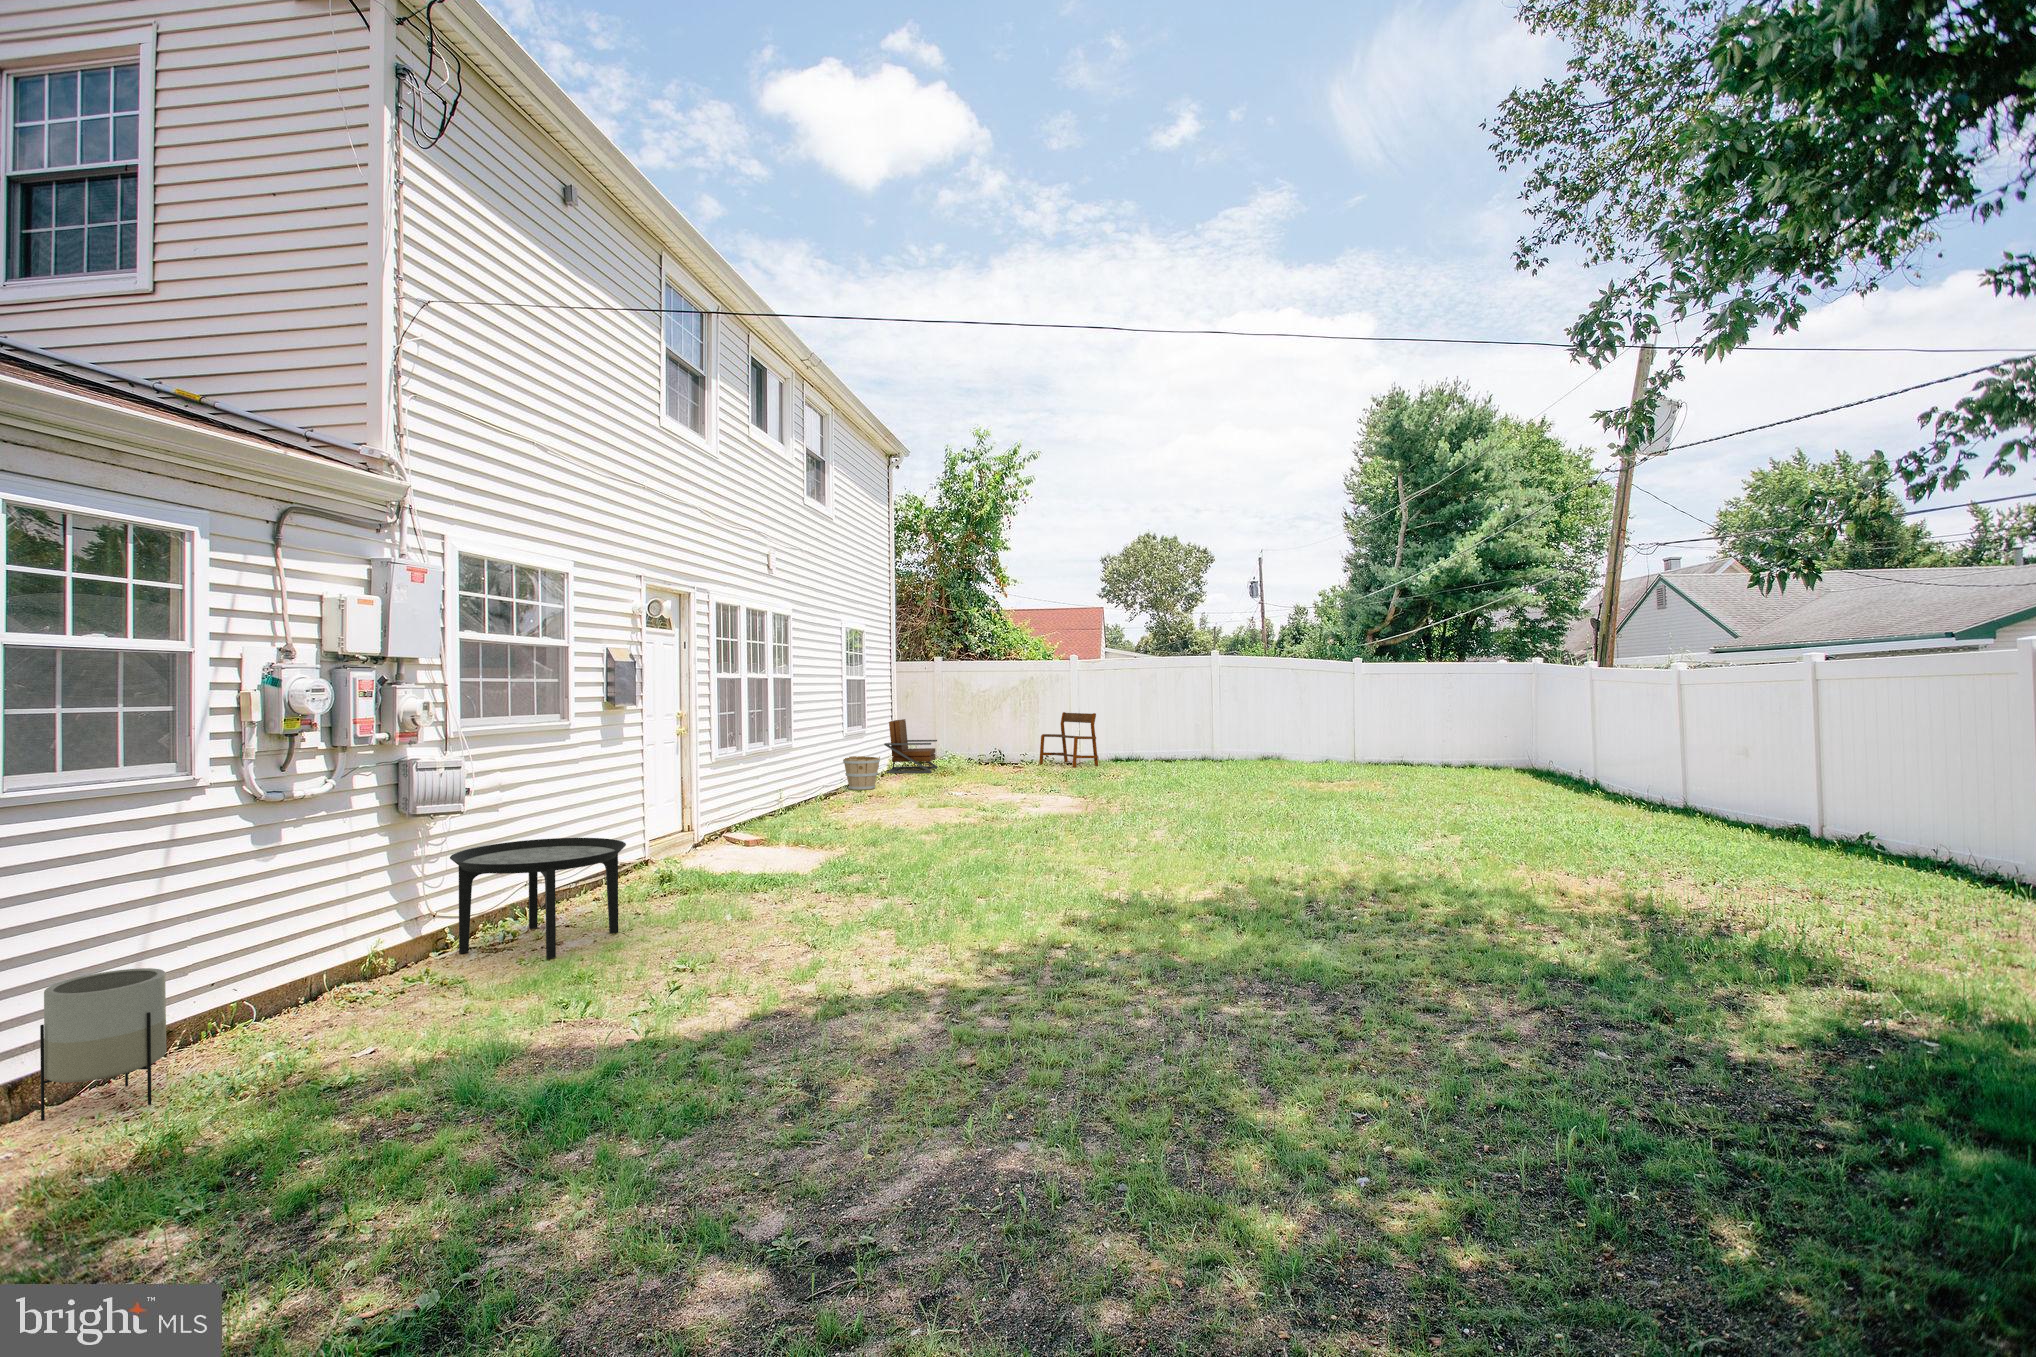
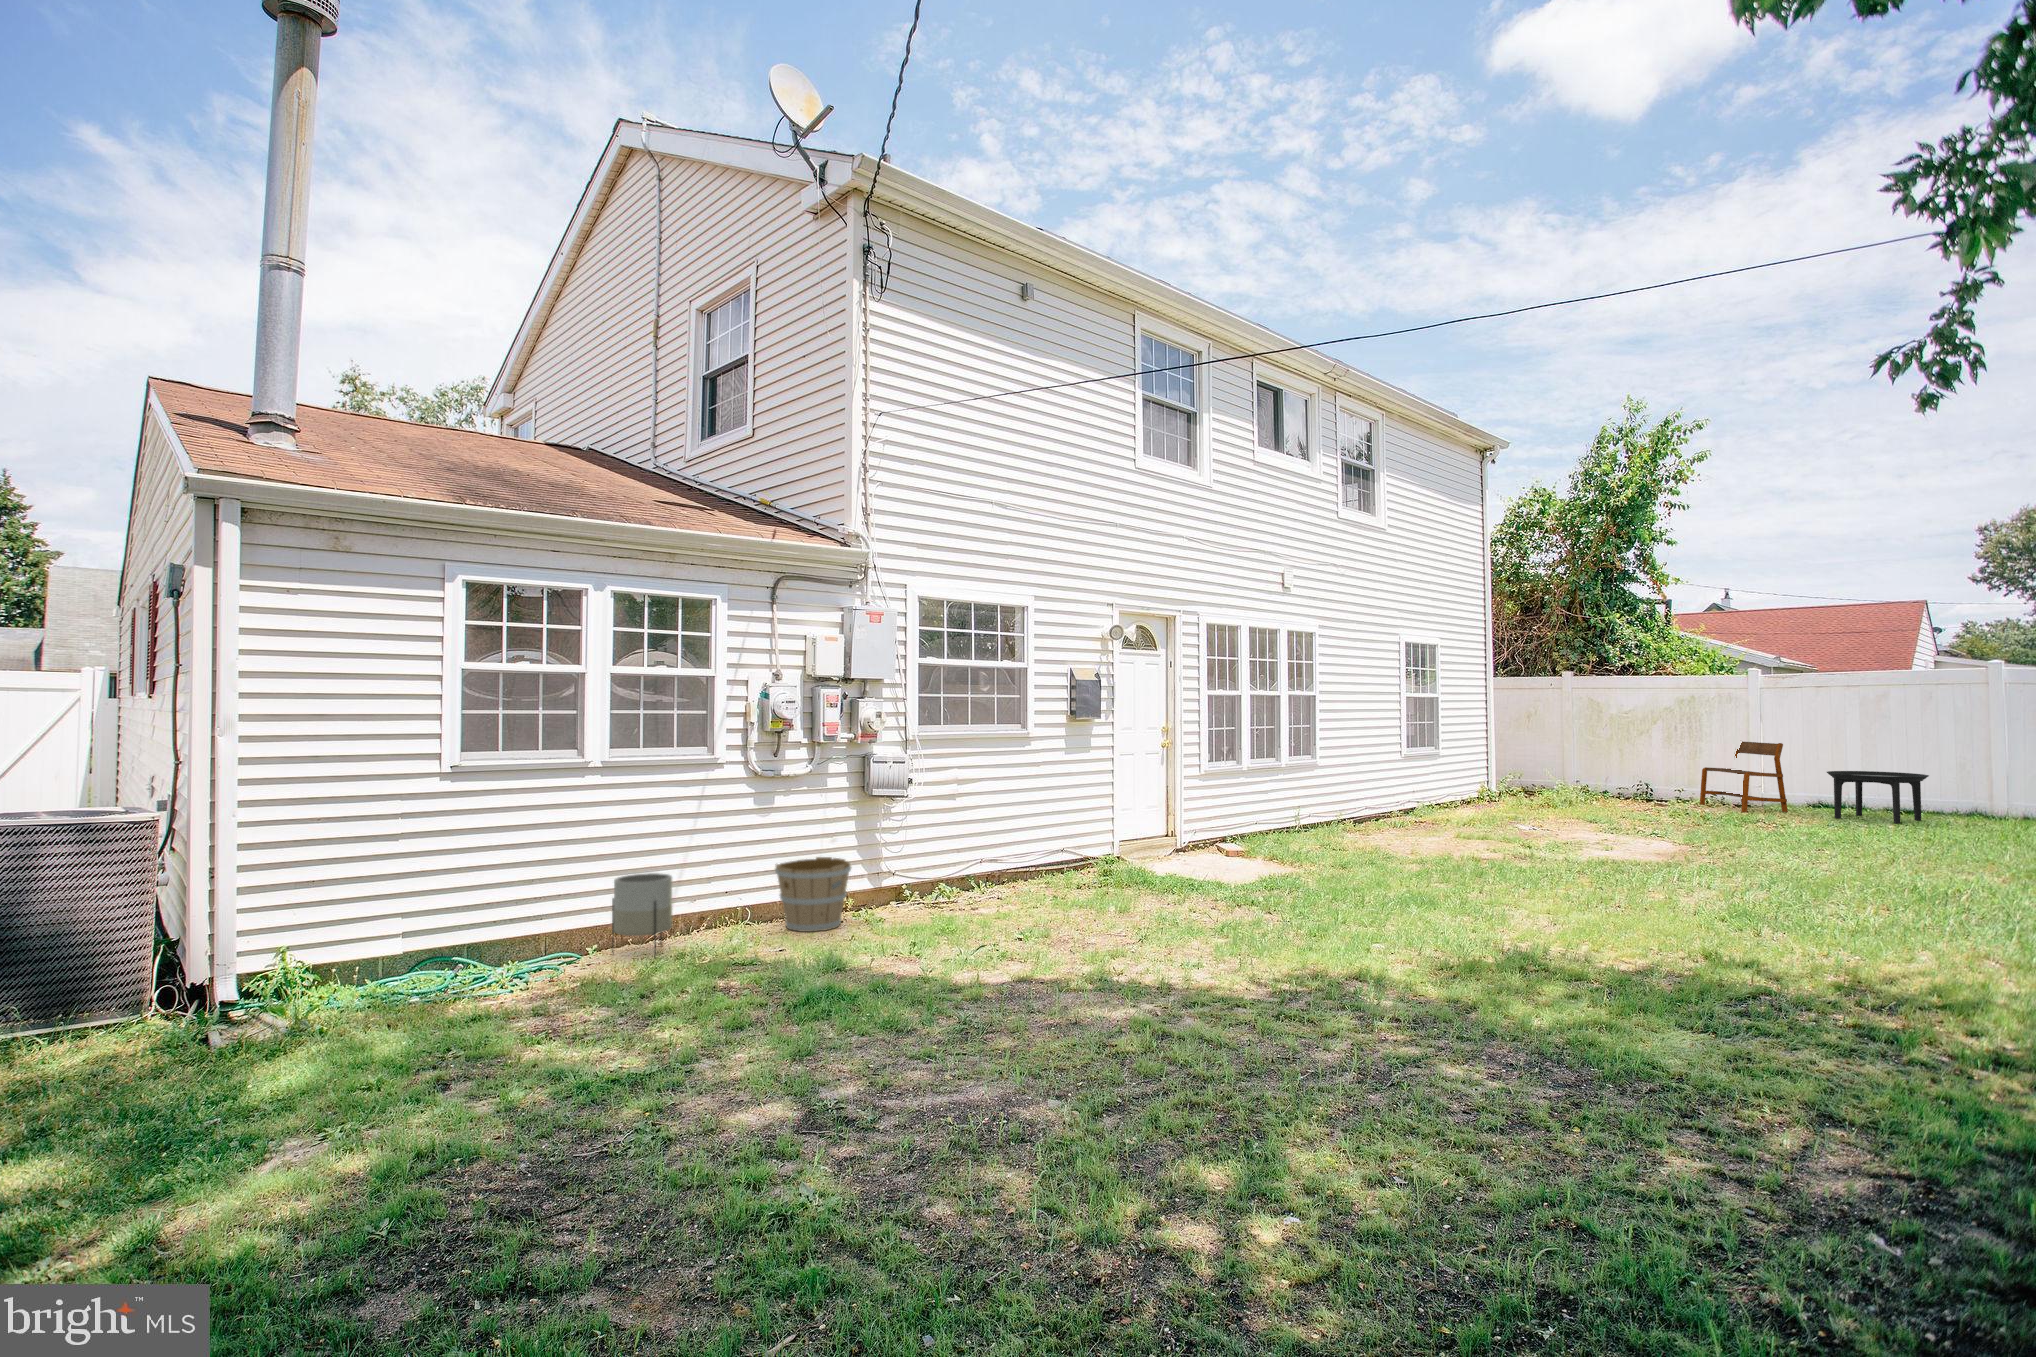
lounge chair: present [884,719,938,773] -> none [1477,742,1552,805]
wooden bucket: present [843,756,880,790] -> present [775,857,851,932]
round table: present [450,838,626,959] -> present [1827,771,1929,823]

